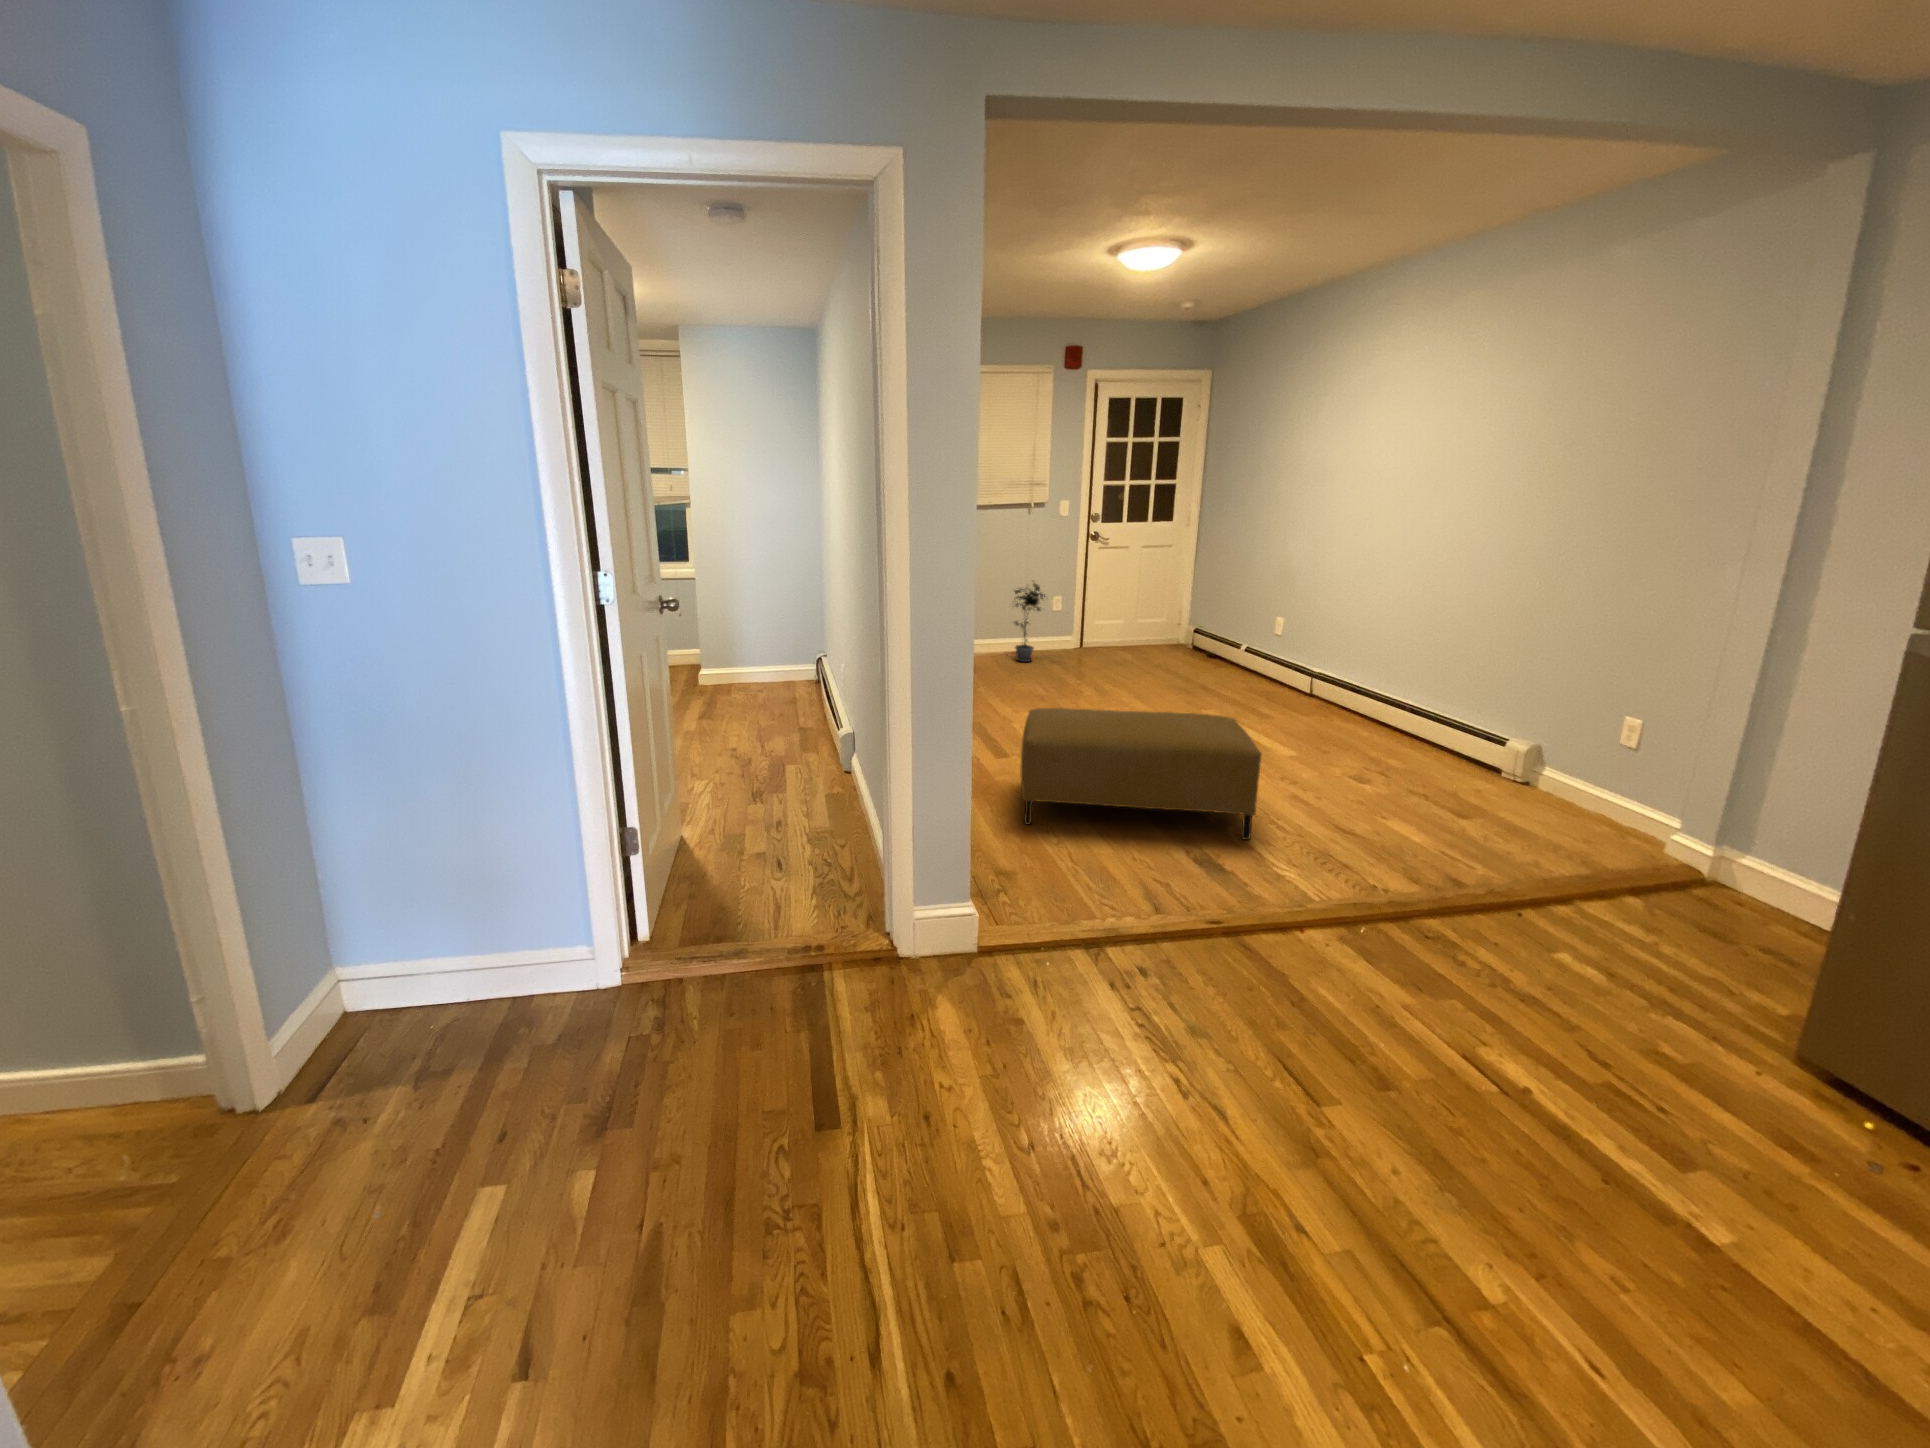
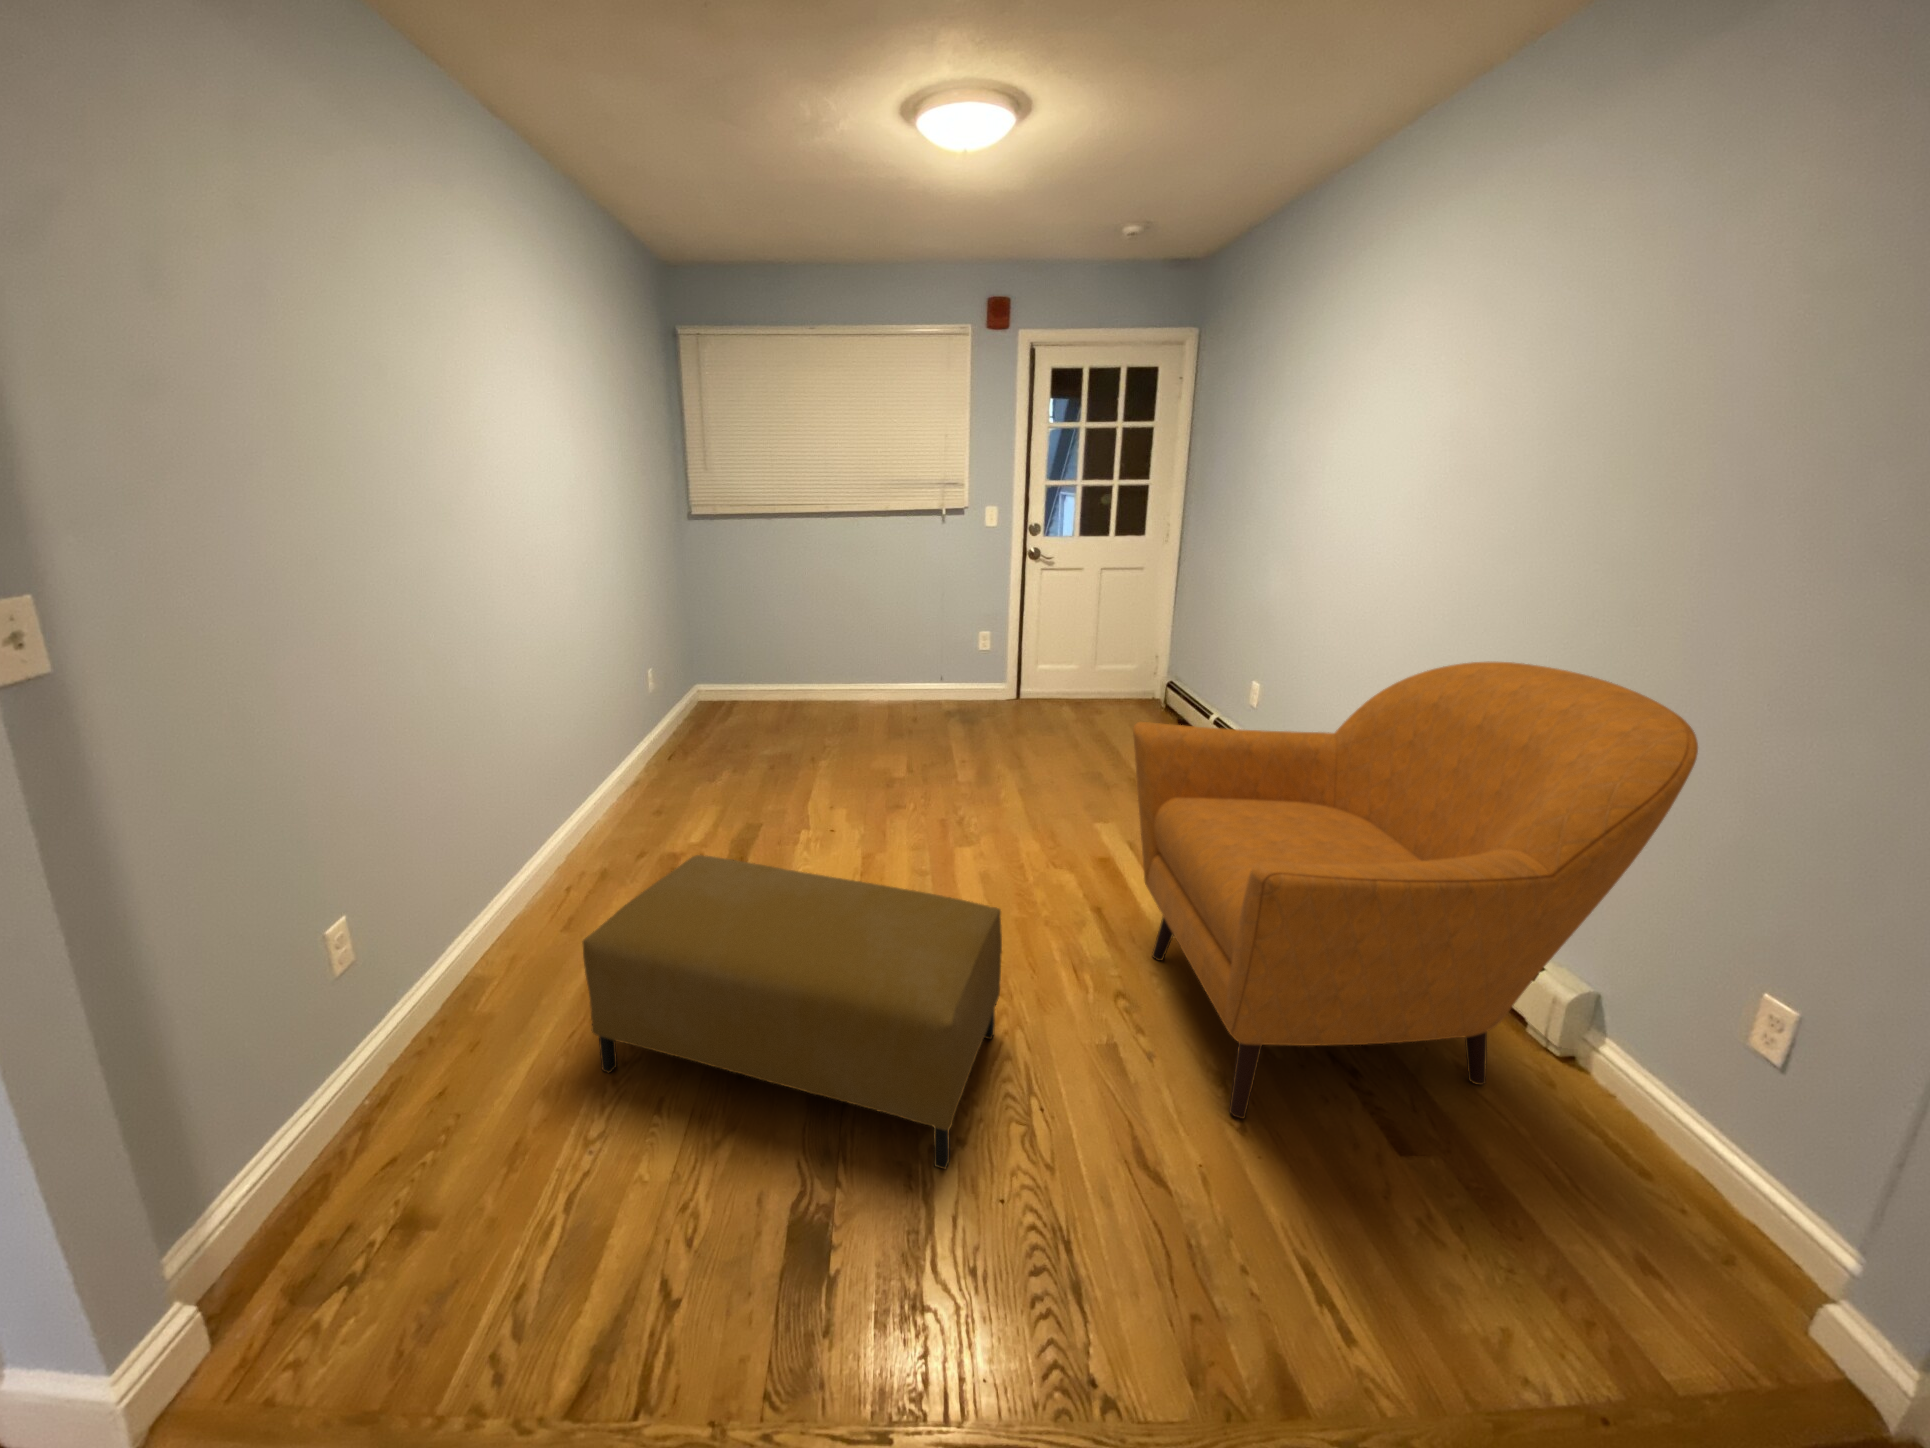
armchair: none [1270,573,1592,814] -> present [1133,662,1698,1118]
potted plant: present [1013,583,1045,662] -> none [904,611,952,718]

